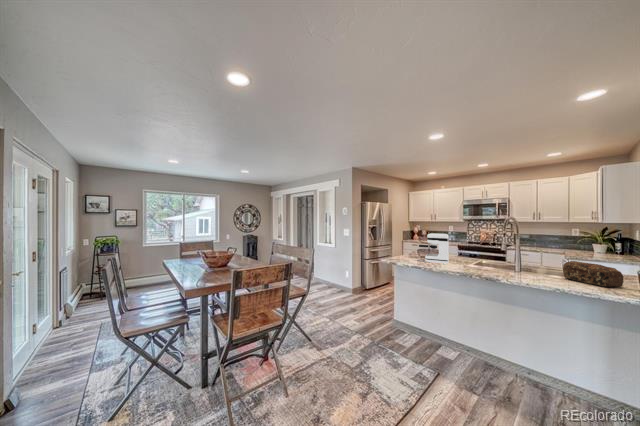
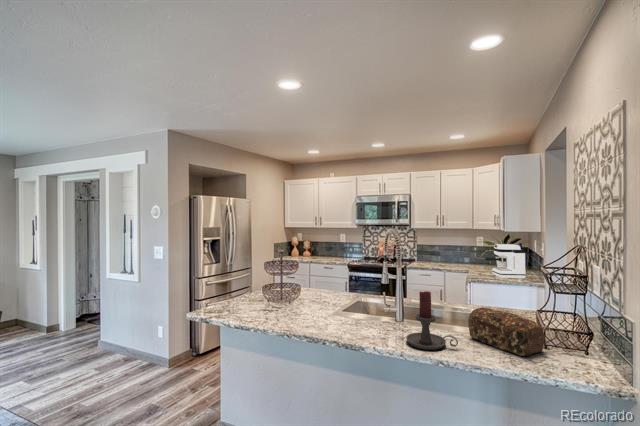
coffee maker: present [419,233,449,264] -> present [485,244,526,279]
candle holder: none [518,248,555,279] -> present [406,291,458,350]

